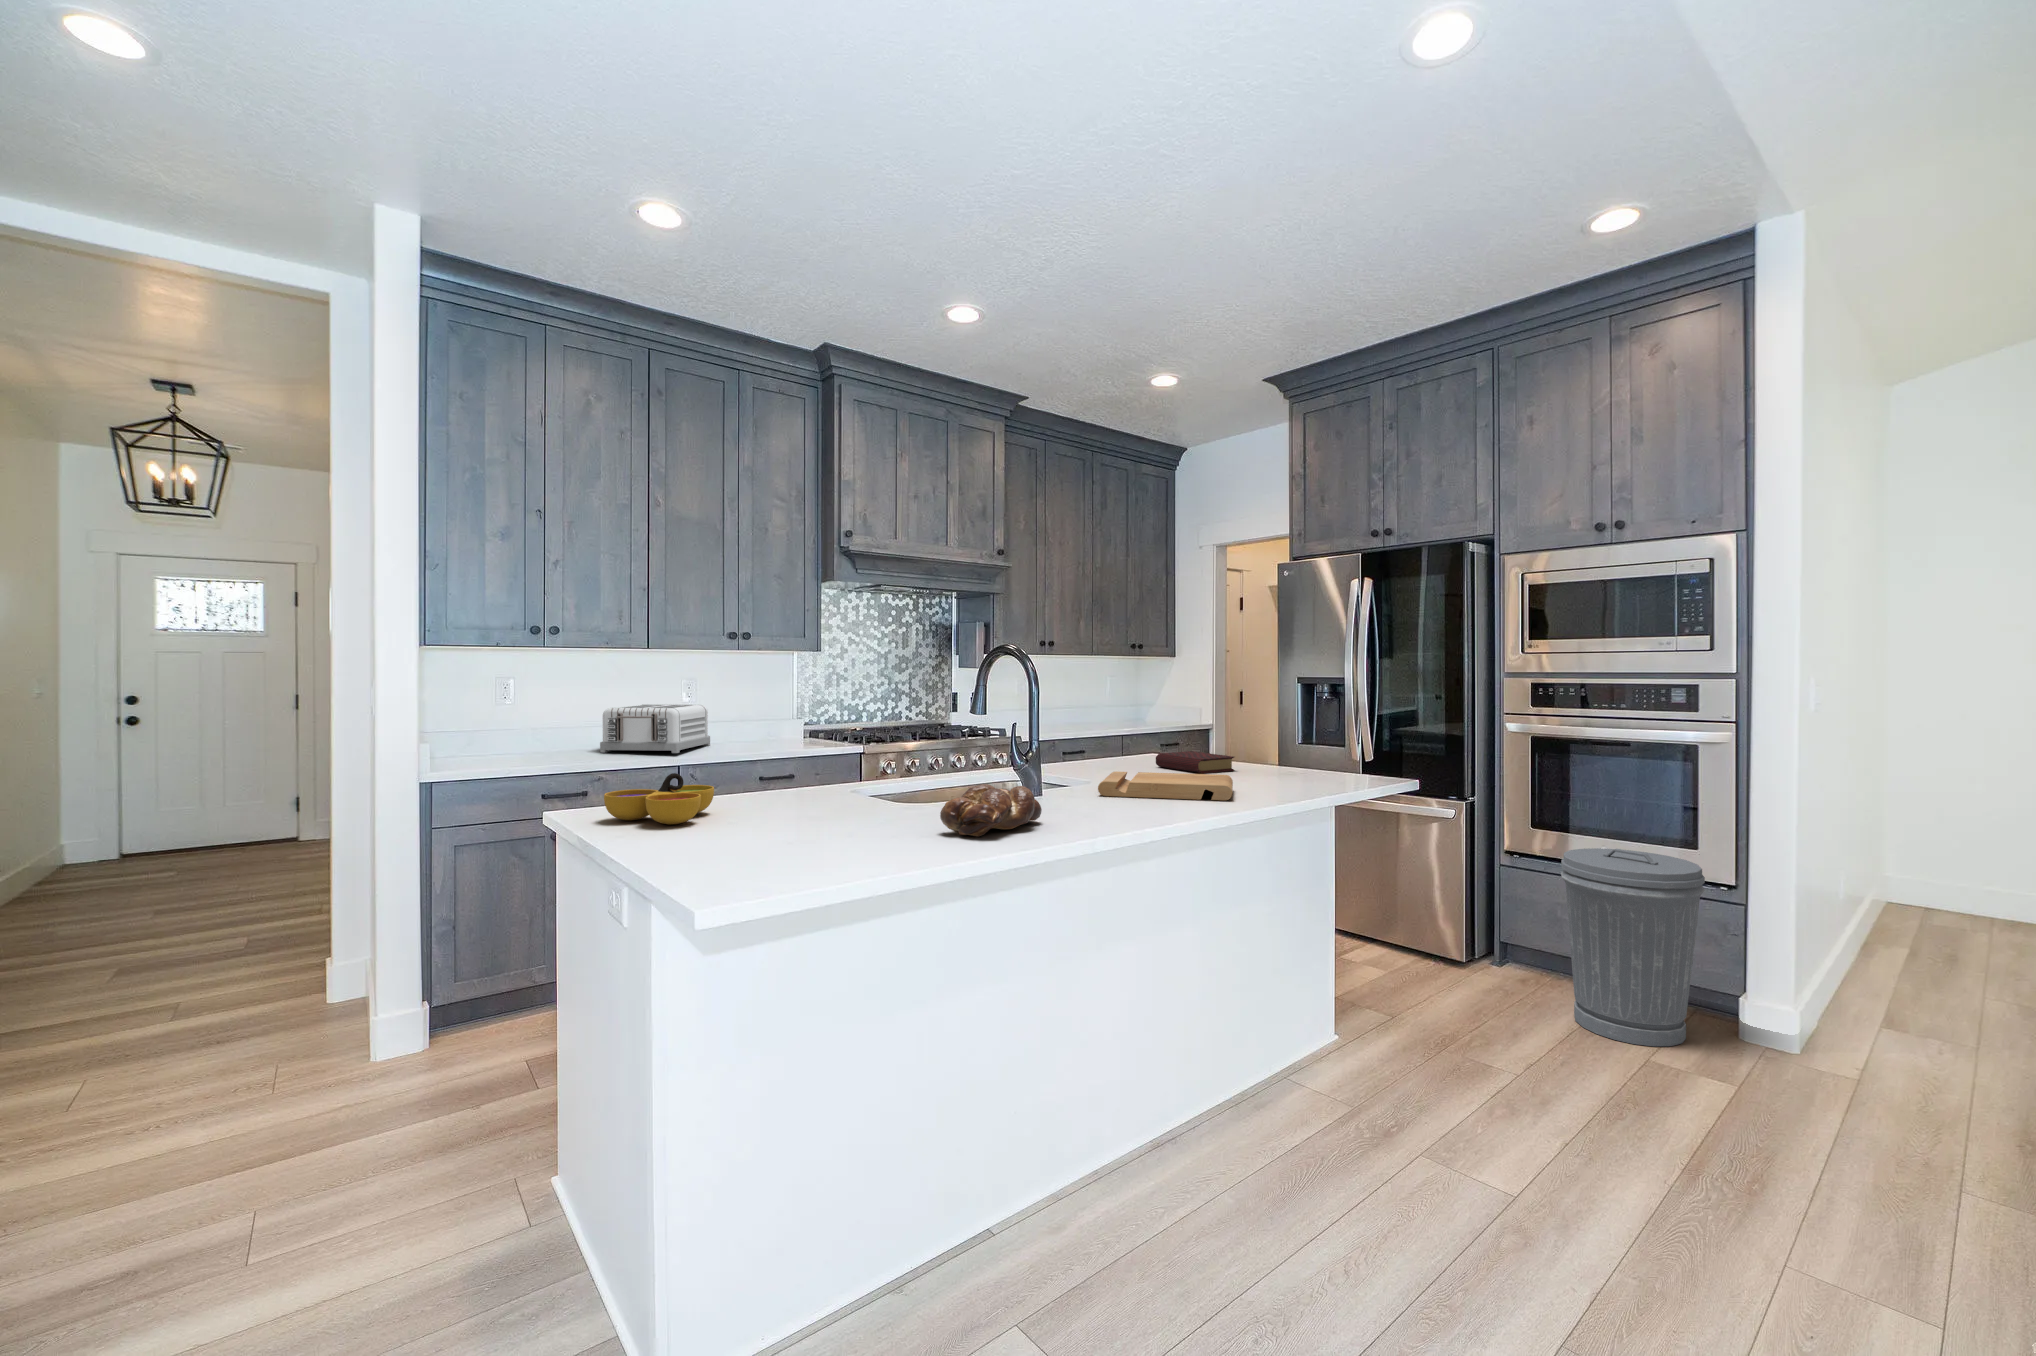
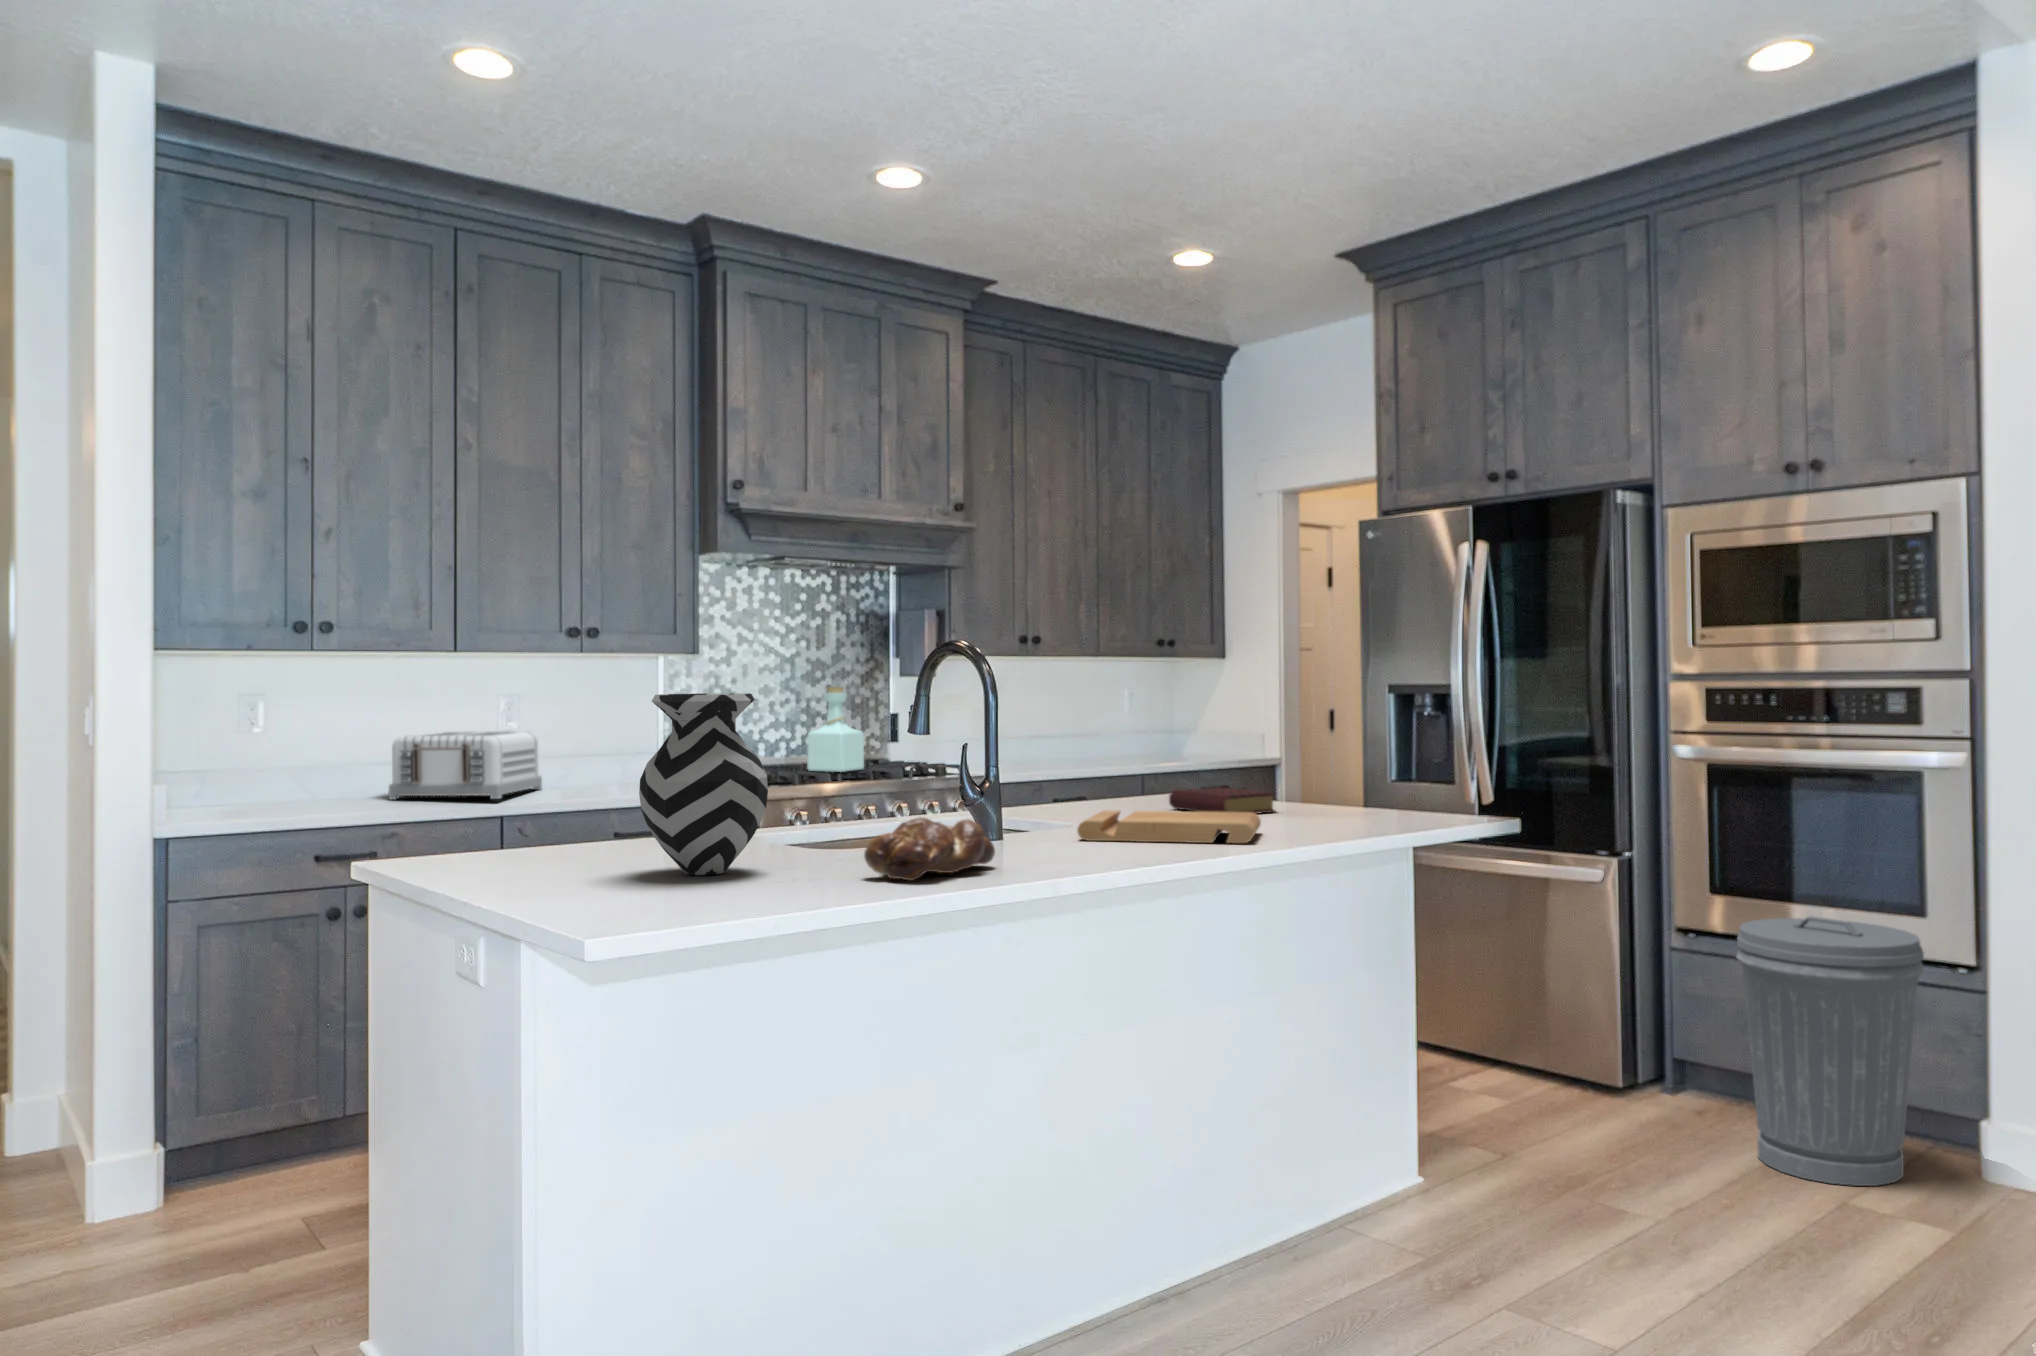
bottle: none [896,675,935,733] -> present [807,687,864,772]
vase: none [763,685,865,828] -> present [639,693,768,875]
decorative bowl: present [604,773,714,824] -> none [434,809,572,873]

